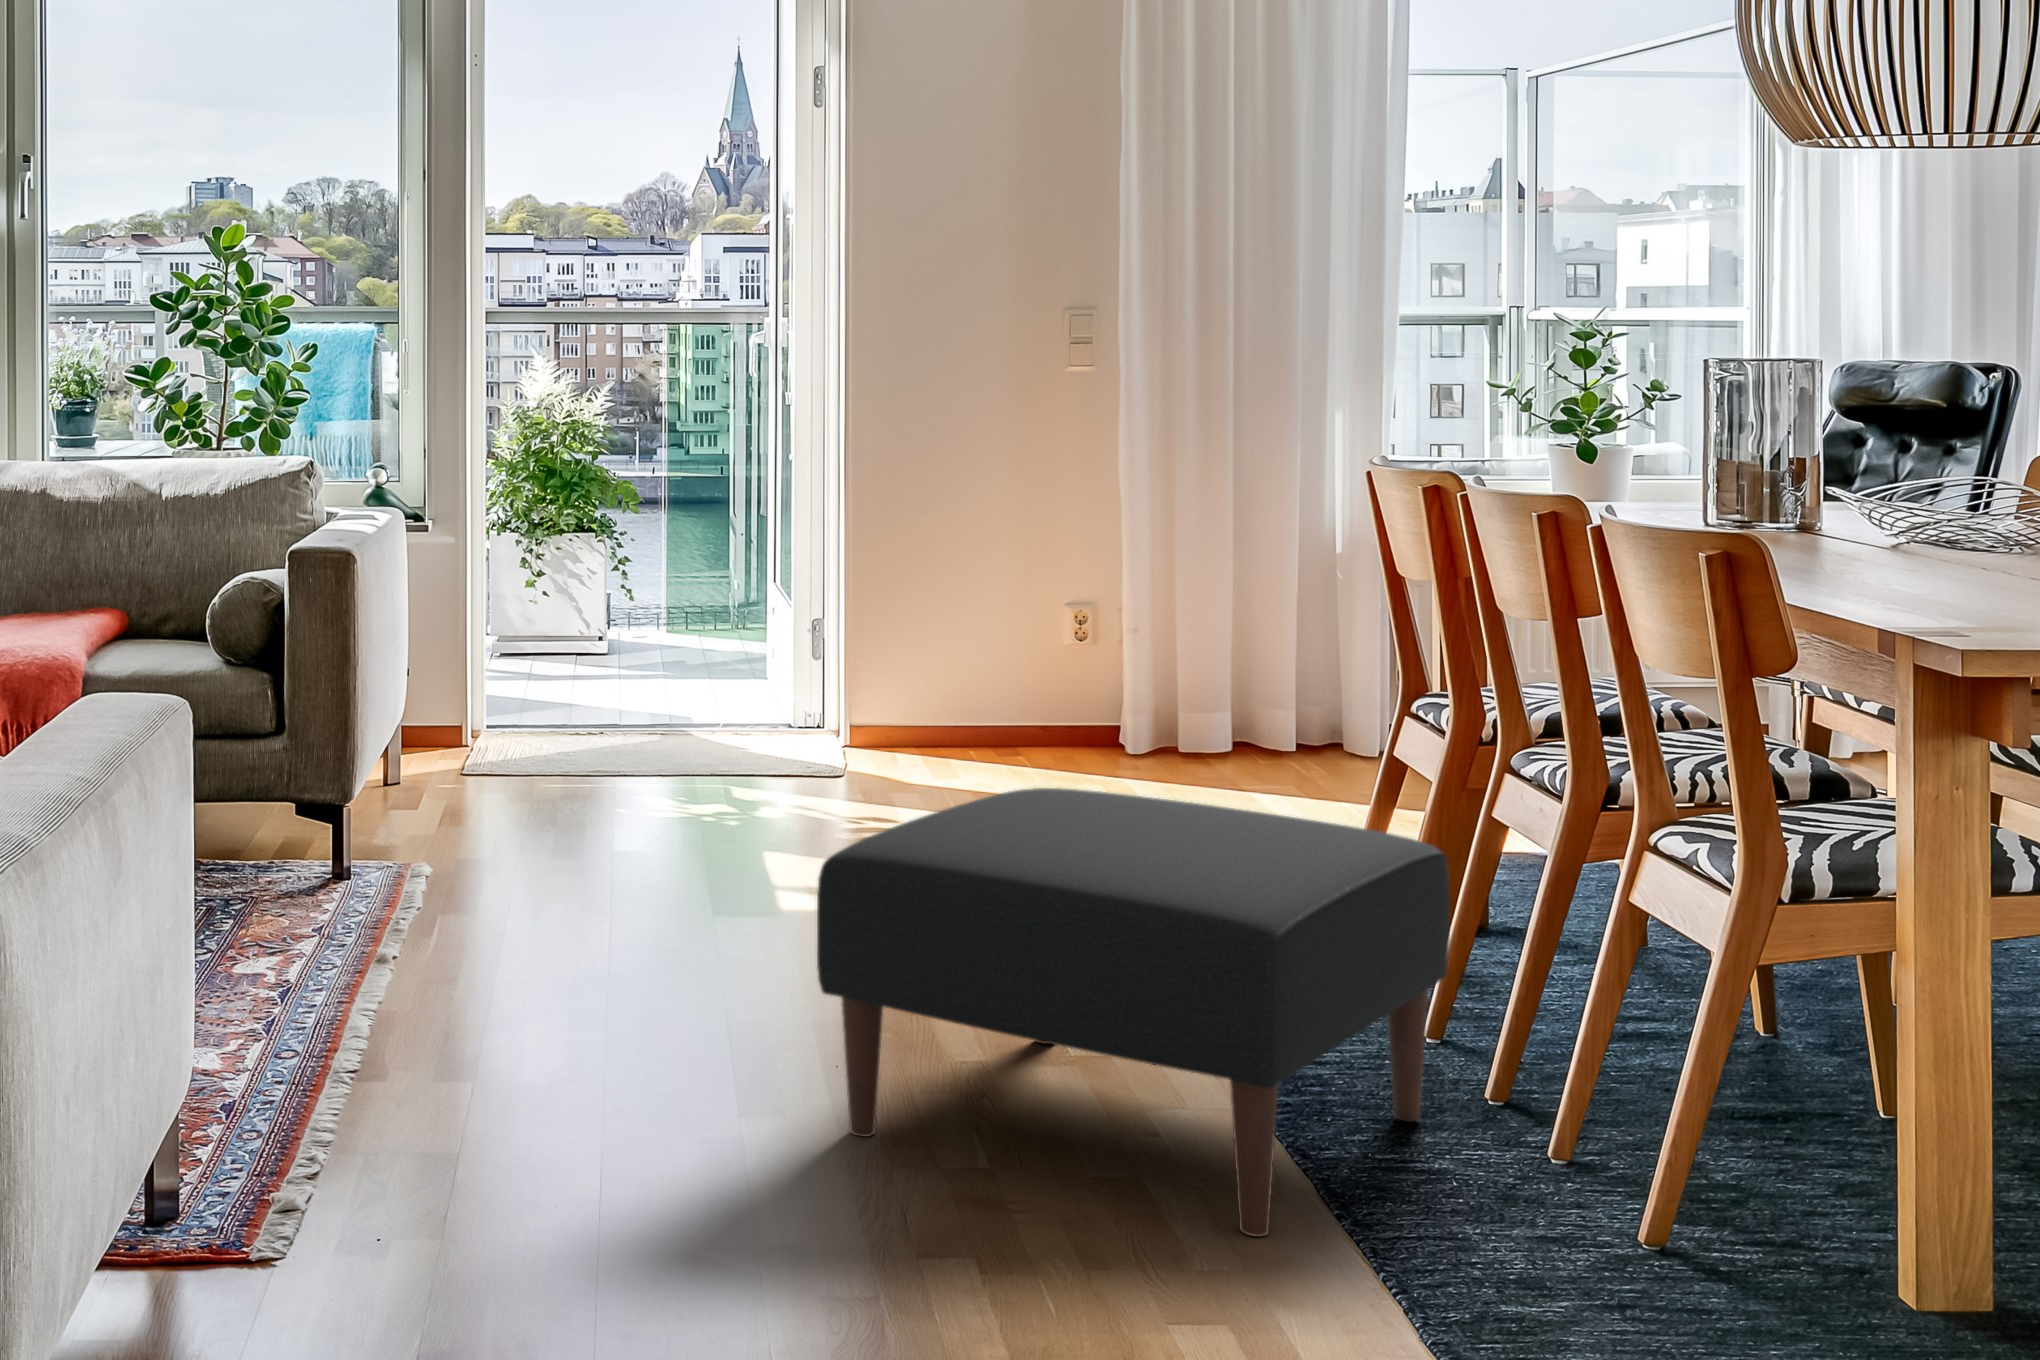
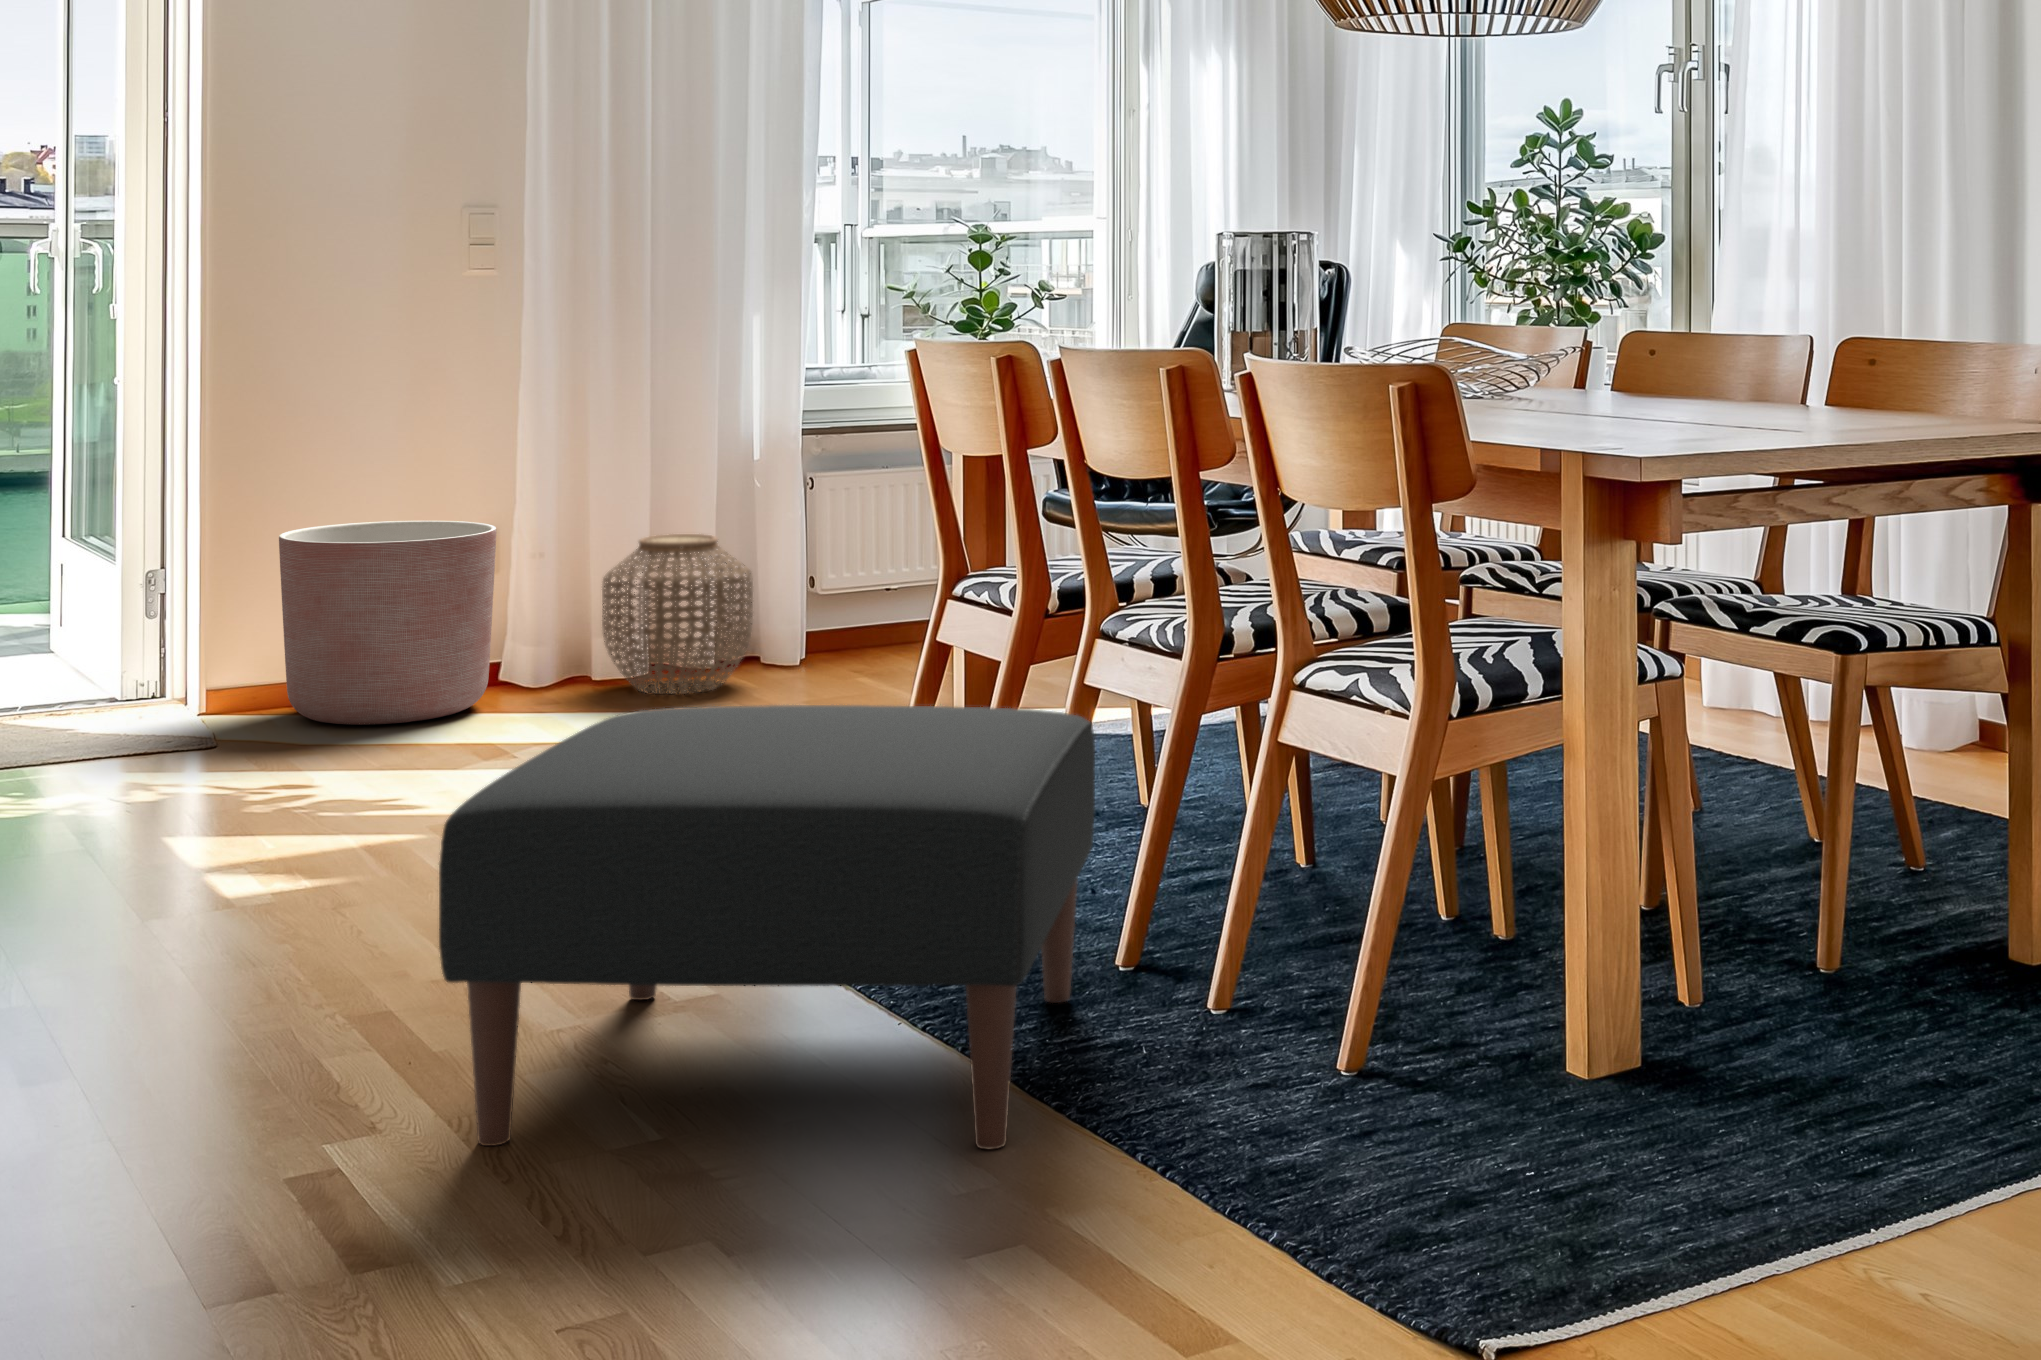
planter: none [906,588,1085,768] -> present [279,521,496,725]
woven basket: none [1184,618,1325,772] -> present [602,534,753,694]

